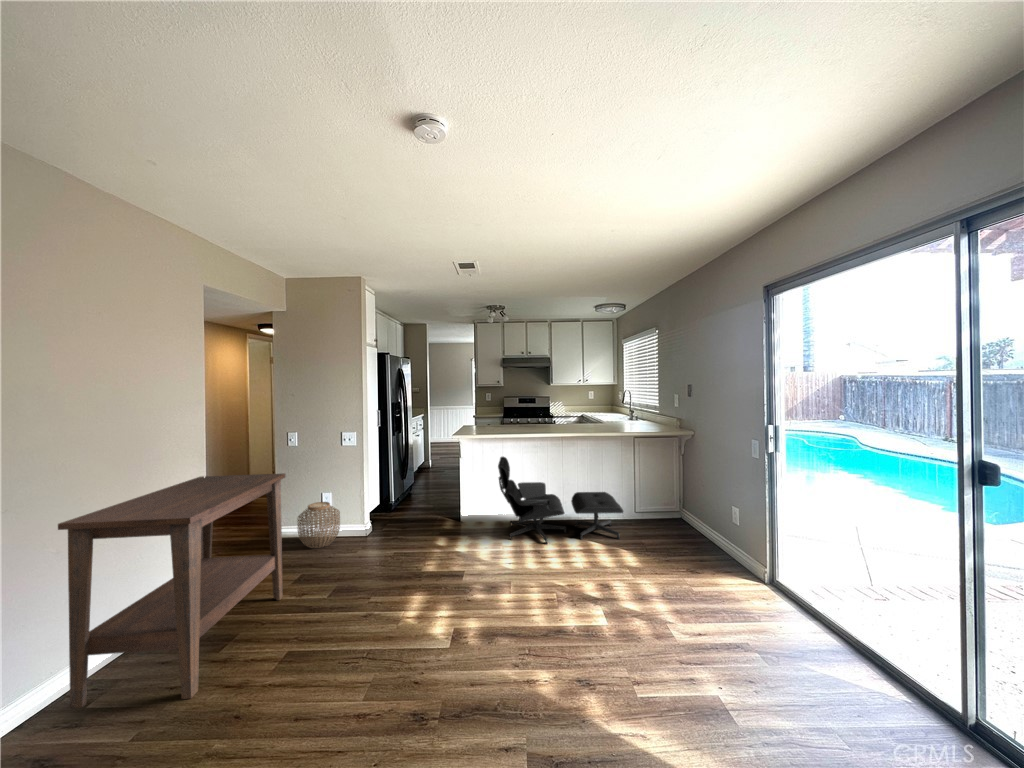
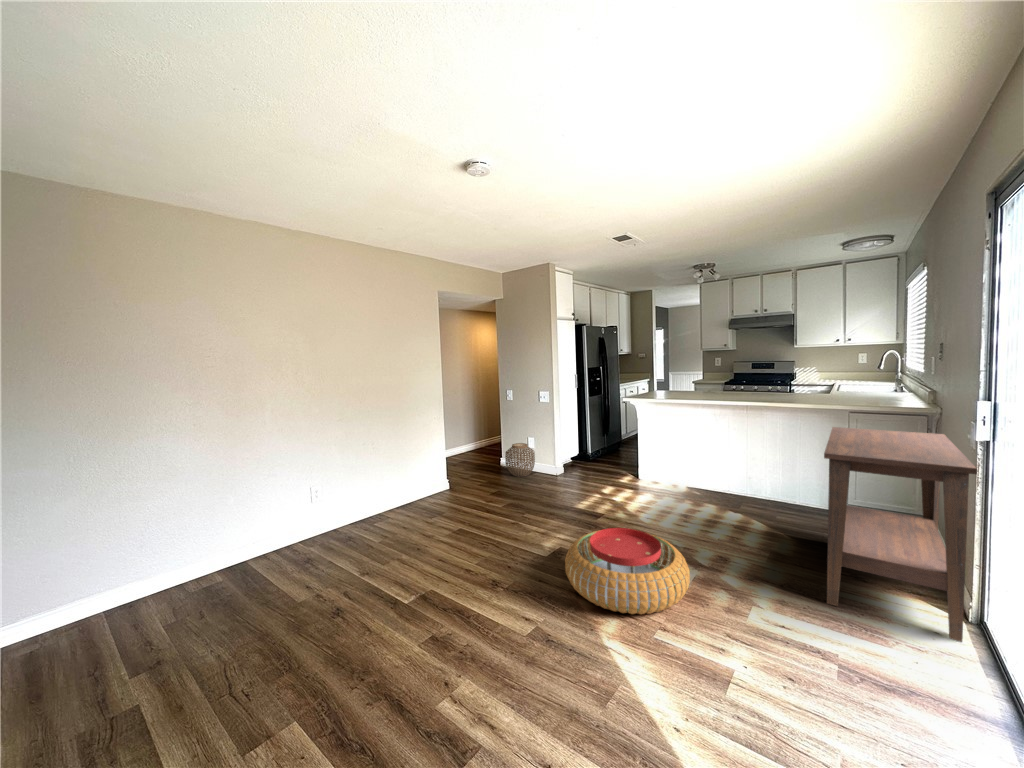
lounge chair: present [498,457,623,544] -> none [655,423,809,530]
side table: present [58,473,285,709] -> present [824,427,977,642]
pouf: none [491,579,628,688] -> present [565,528,690,614]

